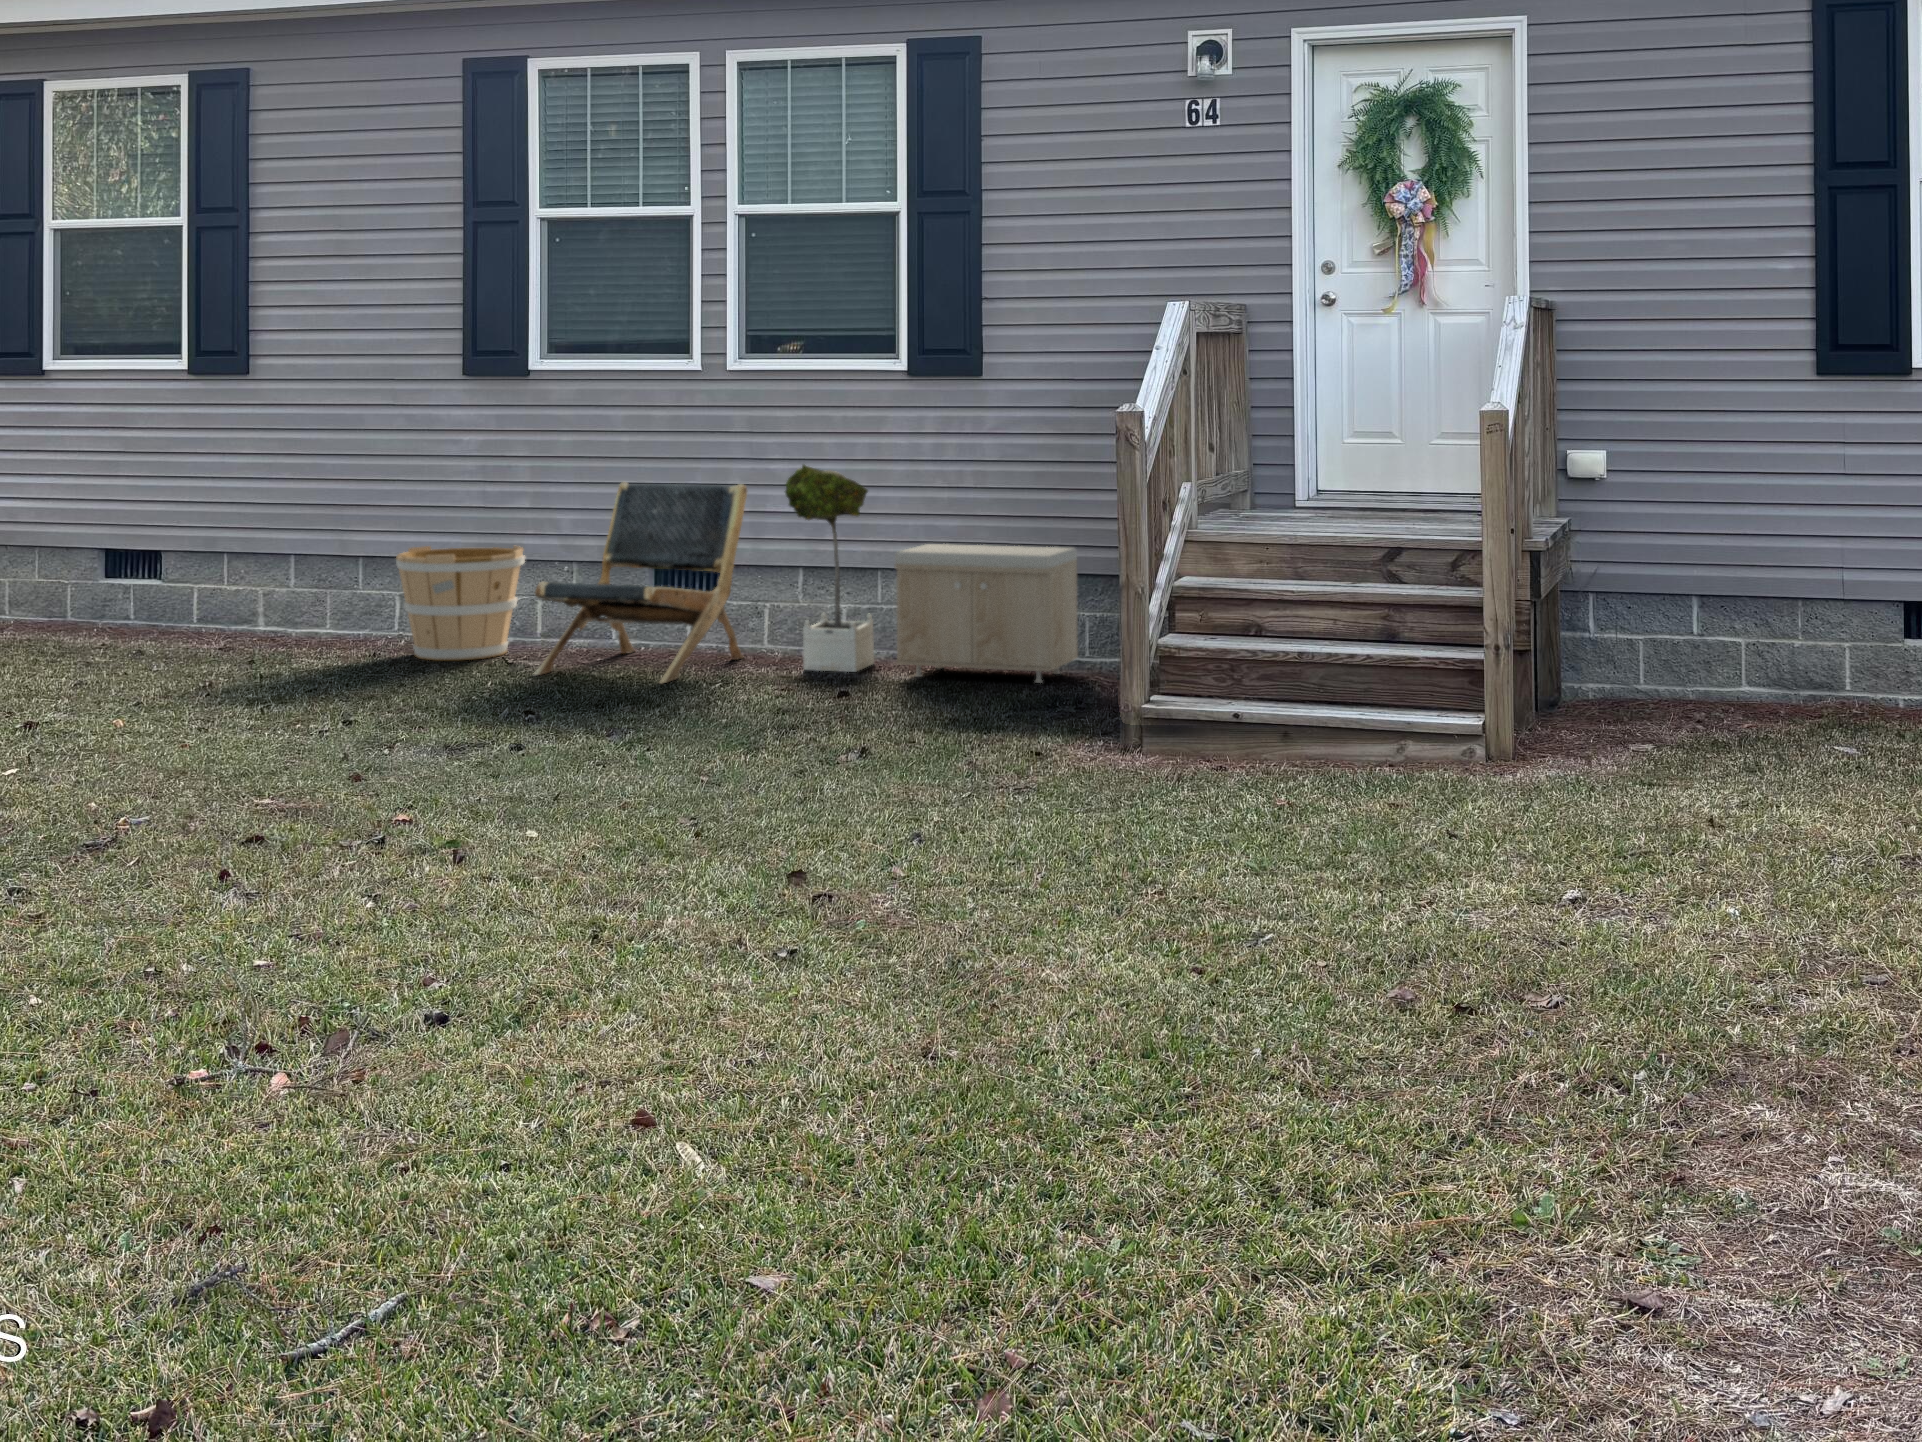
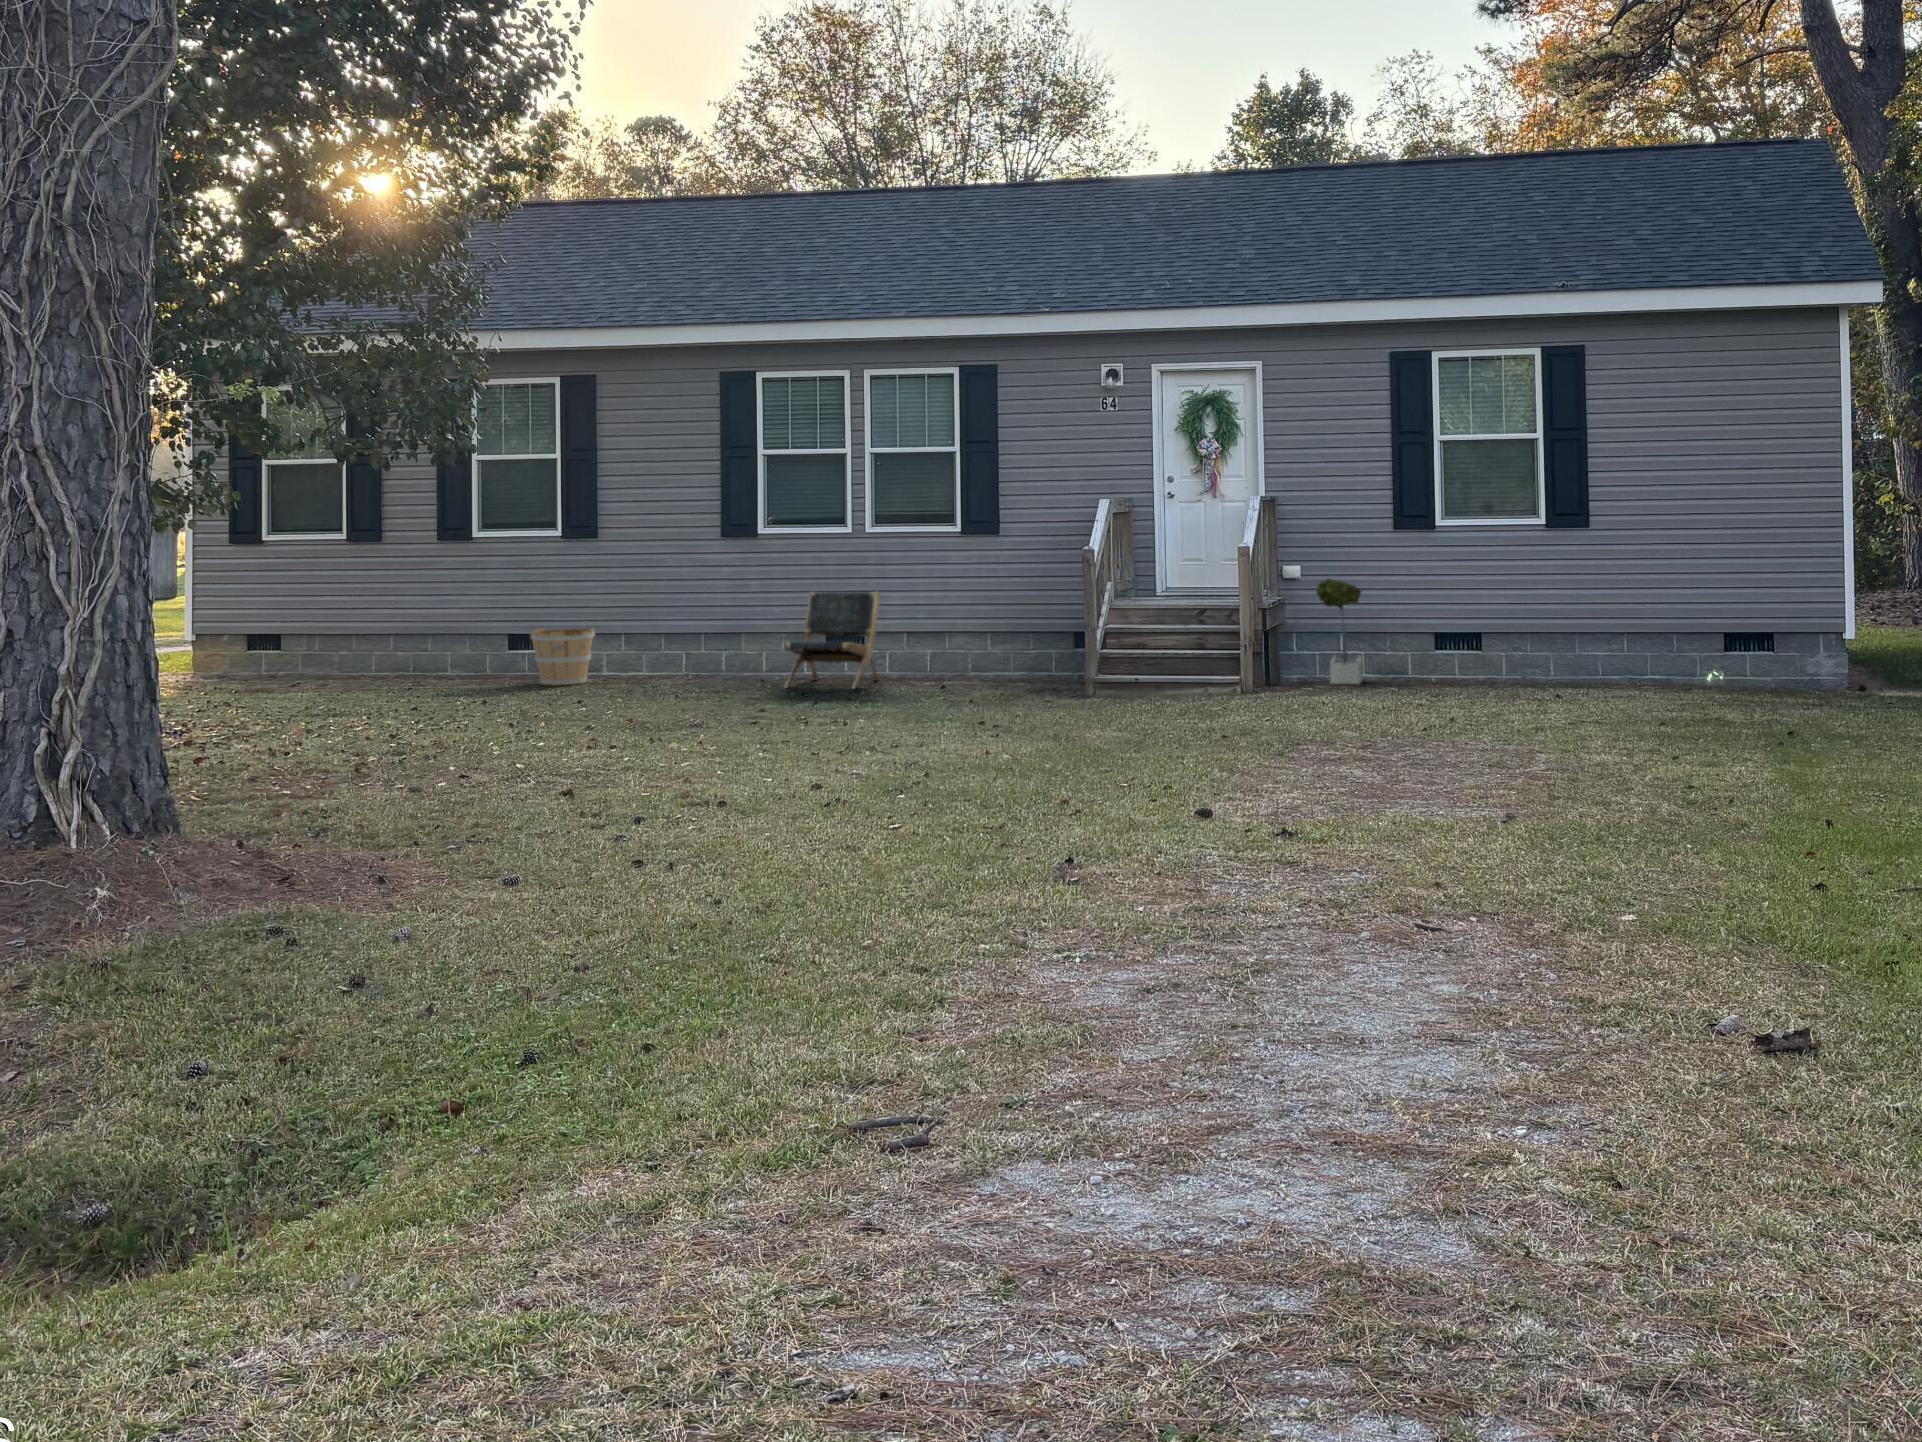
potted tree: present [785,465,874,672] -> present [1316,579,1362,684]
storage bench: present [894,544,1078,683] -> none [964,619,1052,684]
wooden bucket: present [396,545,525,660] -> present [531,628,594,686]

